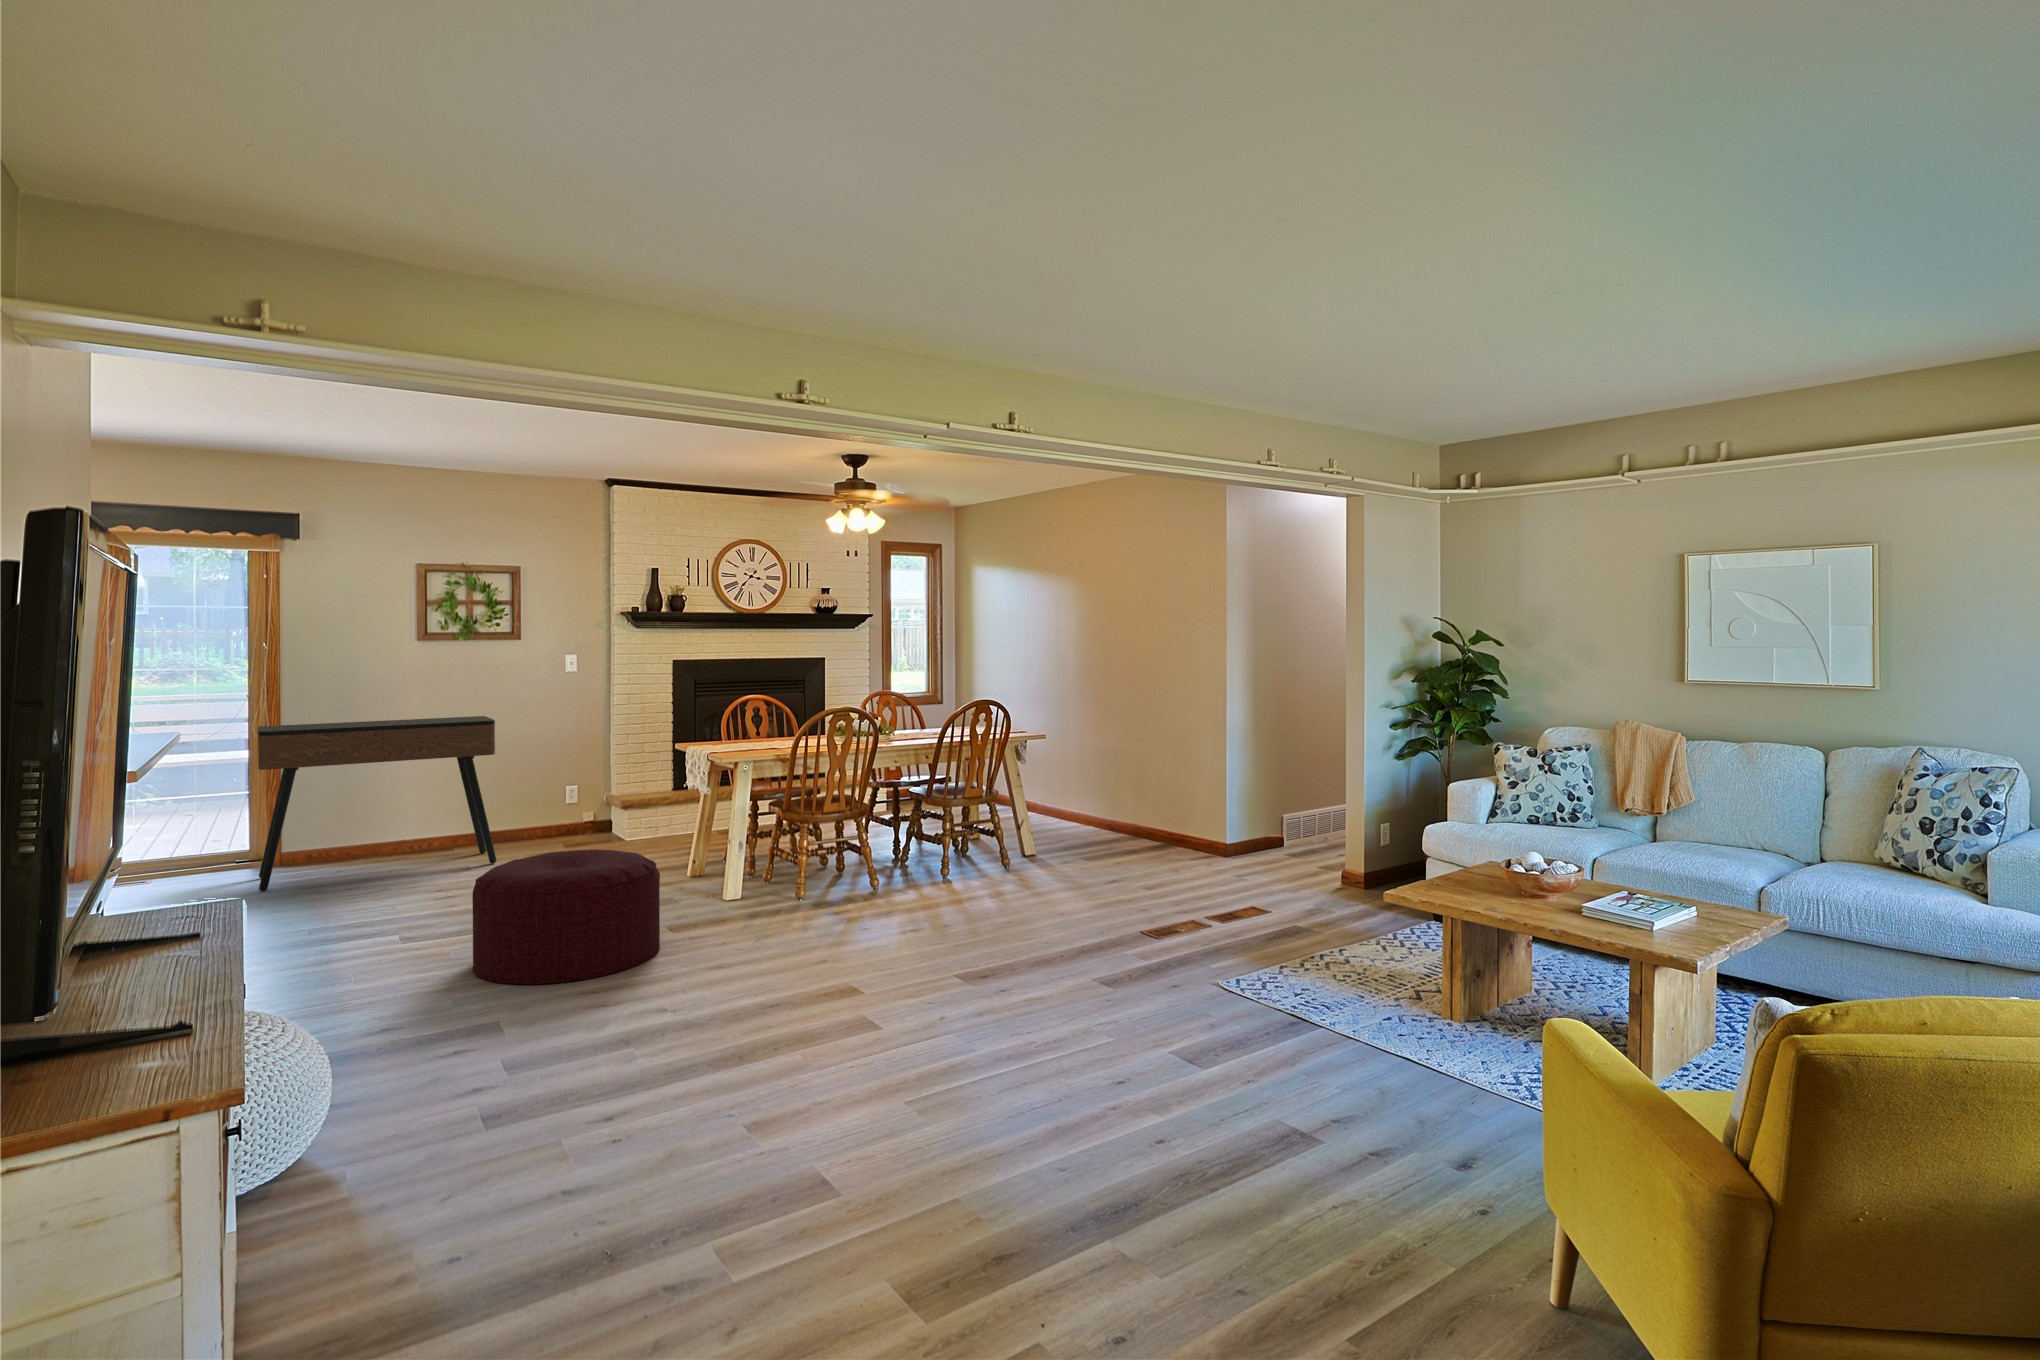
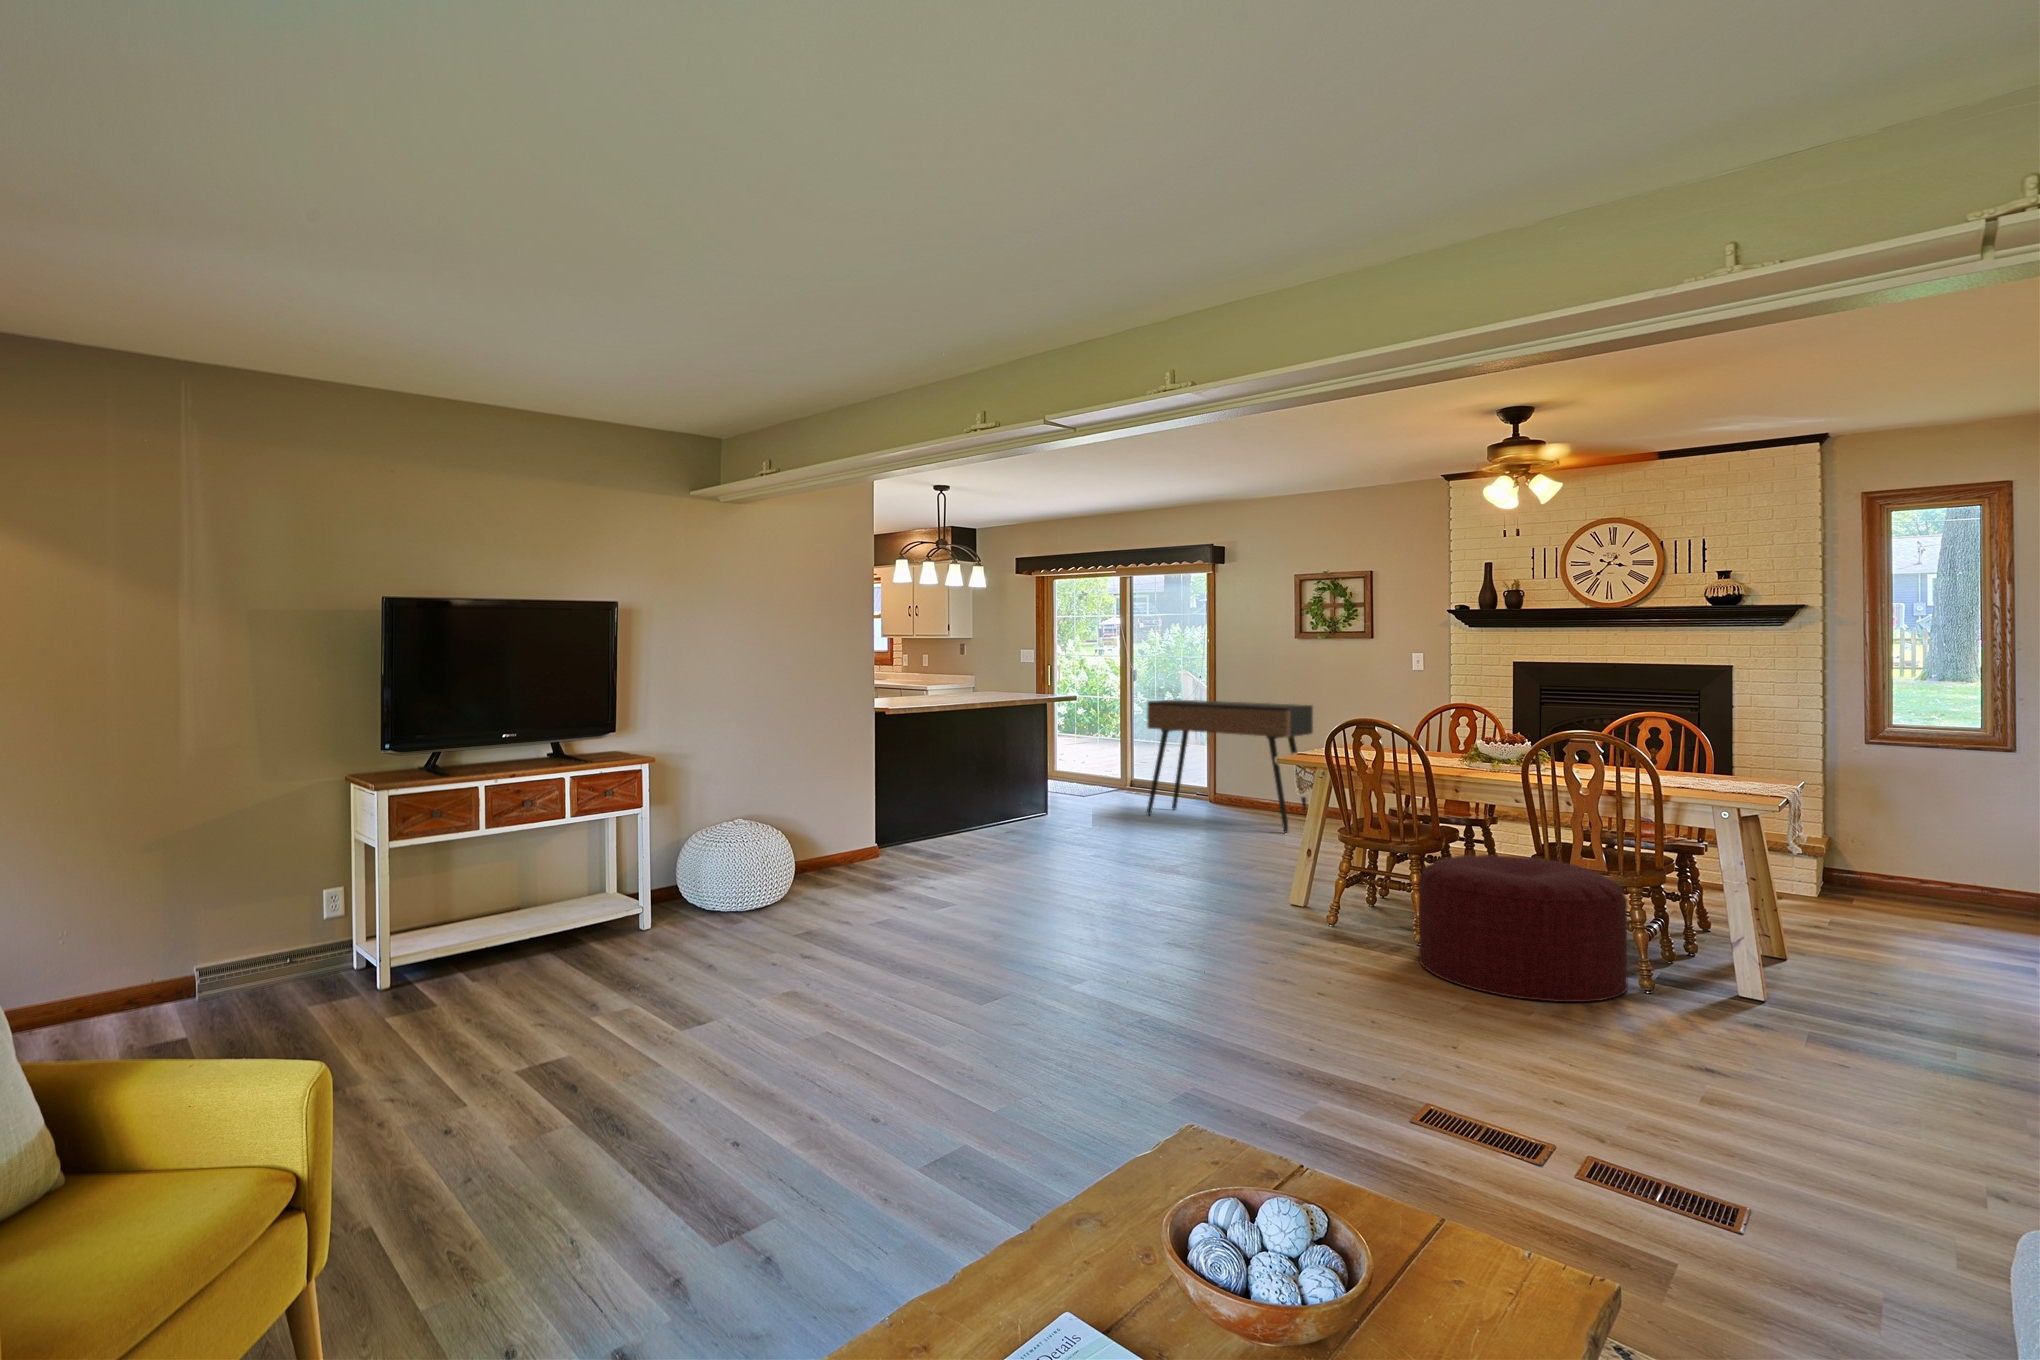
ottoman: present [473,849,660,984] -> present [1419,855,1628,1002]

